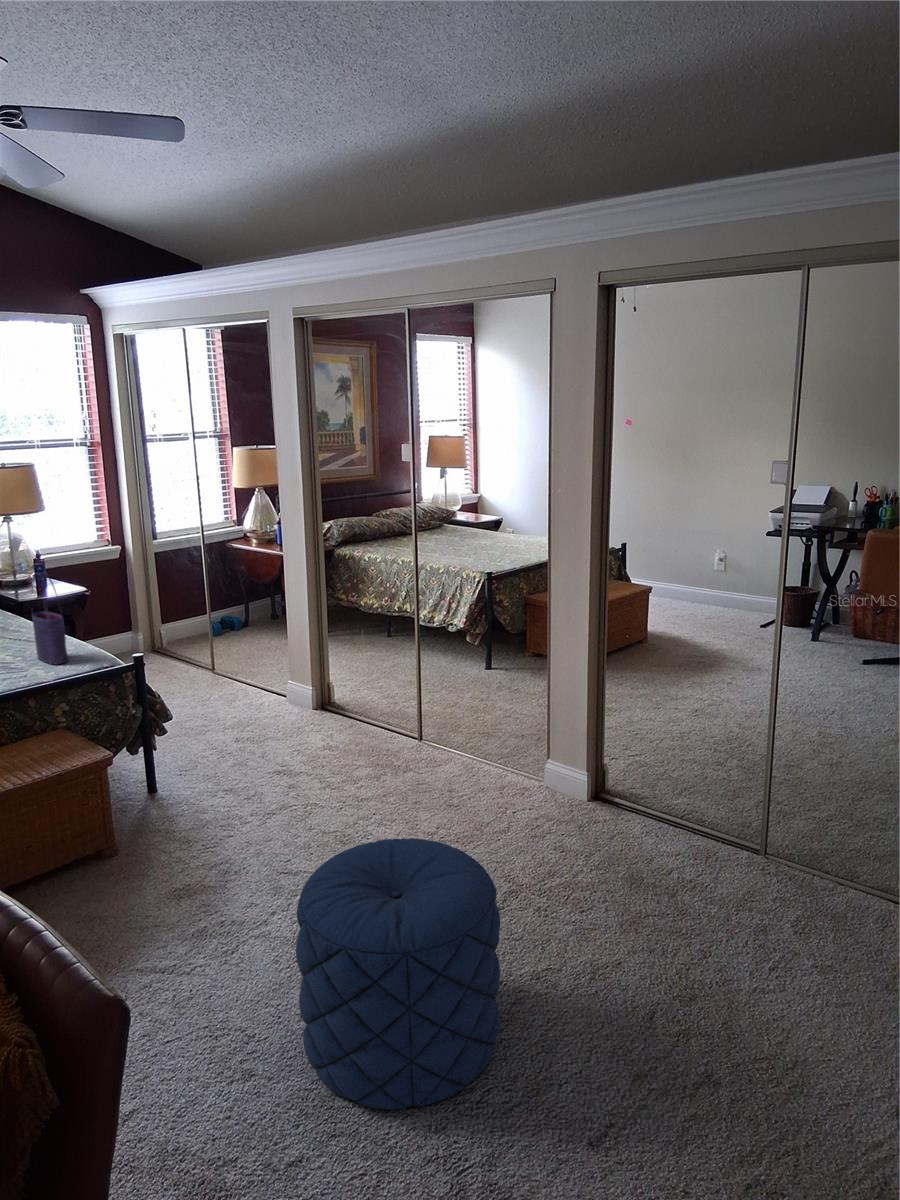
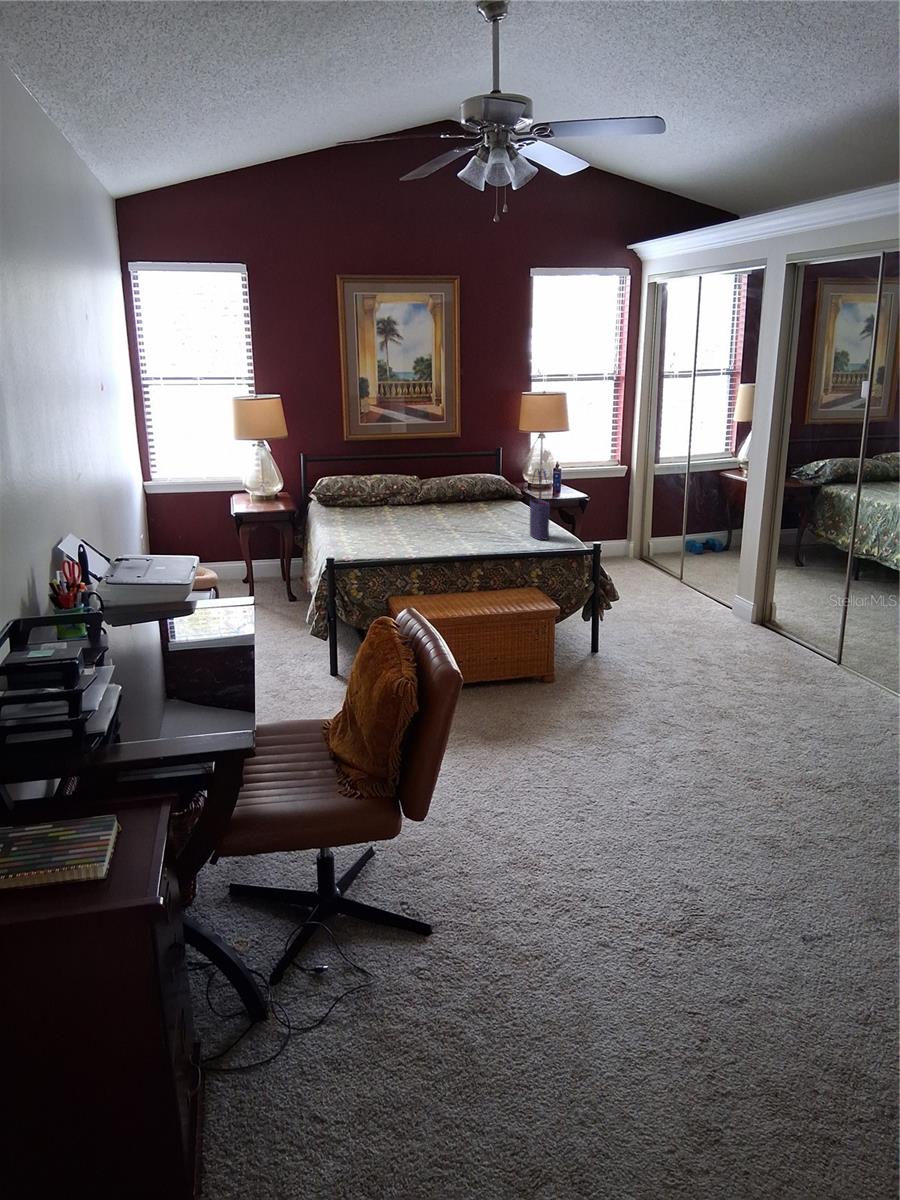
pouf: present [296,838,500,1110] -> none [620,687,786,876]

